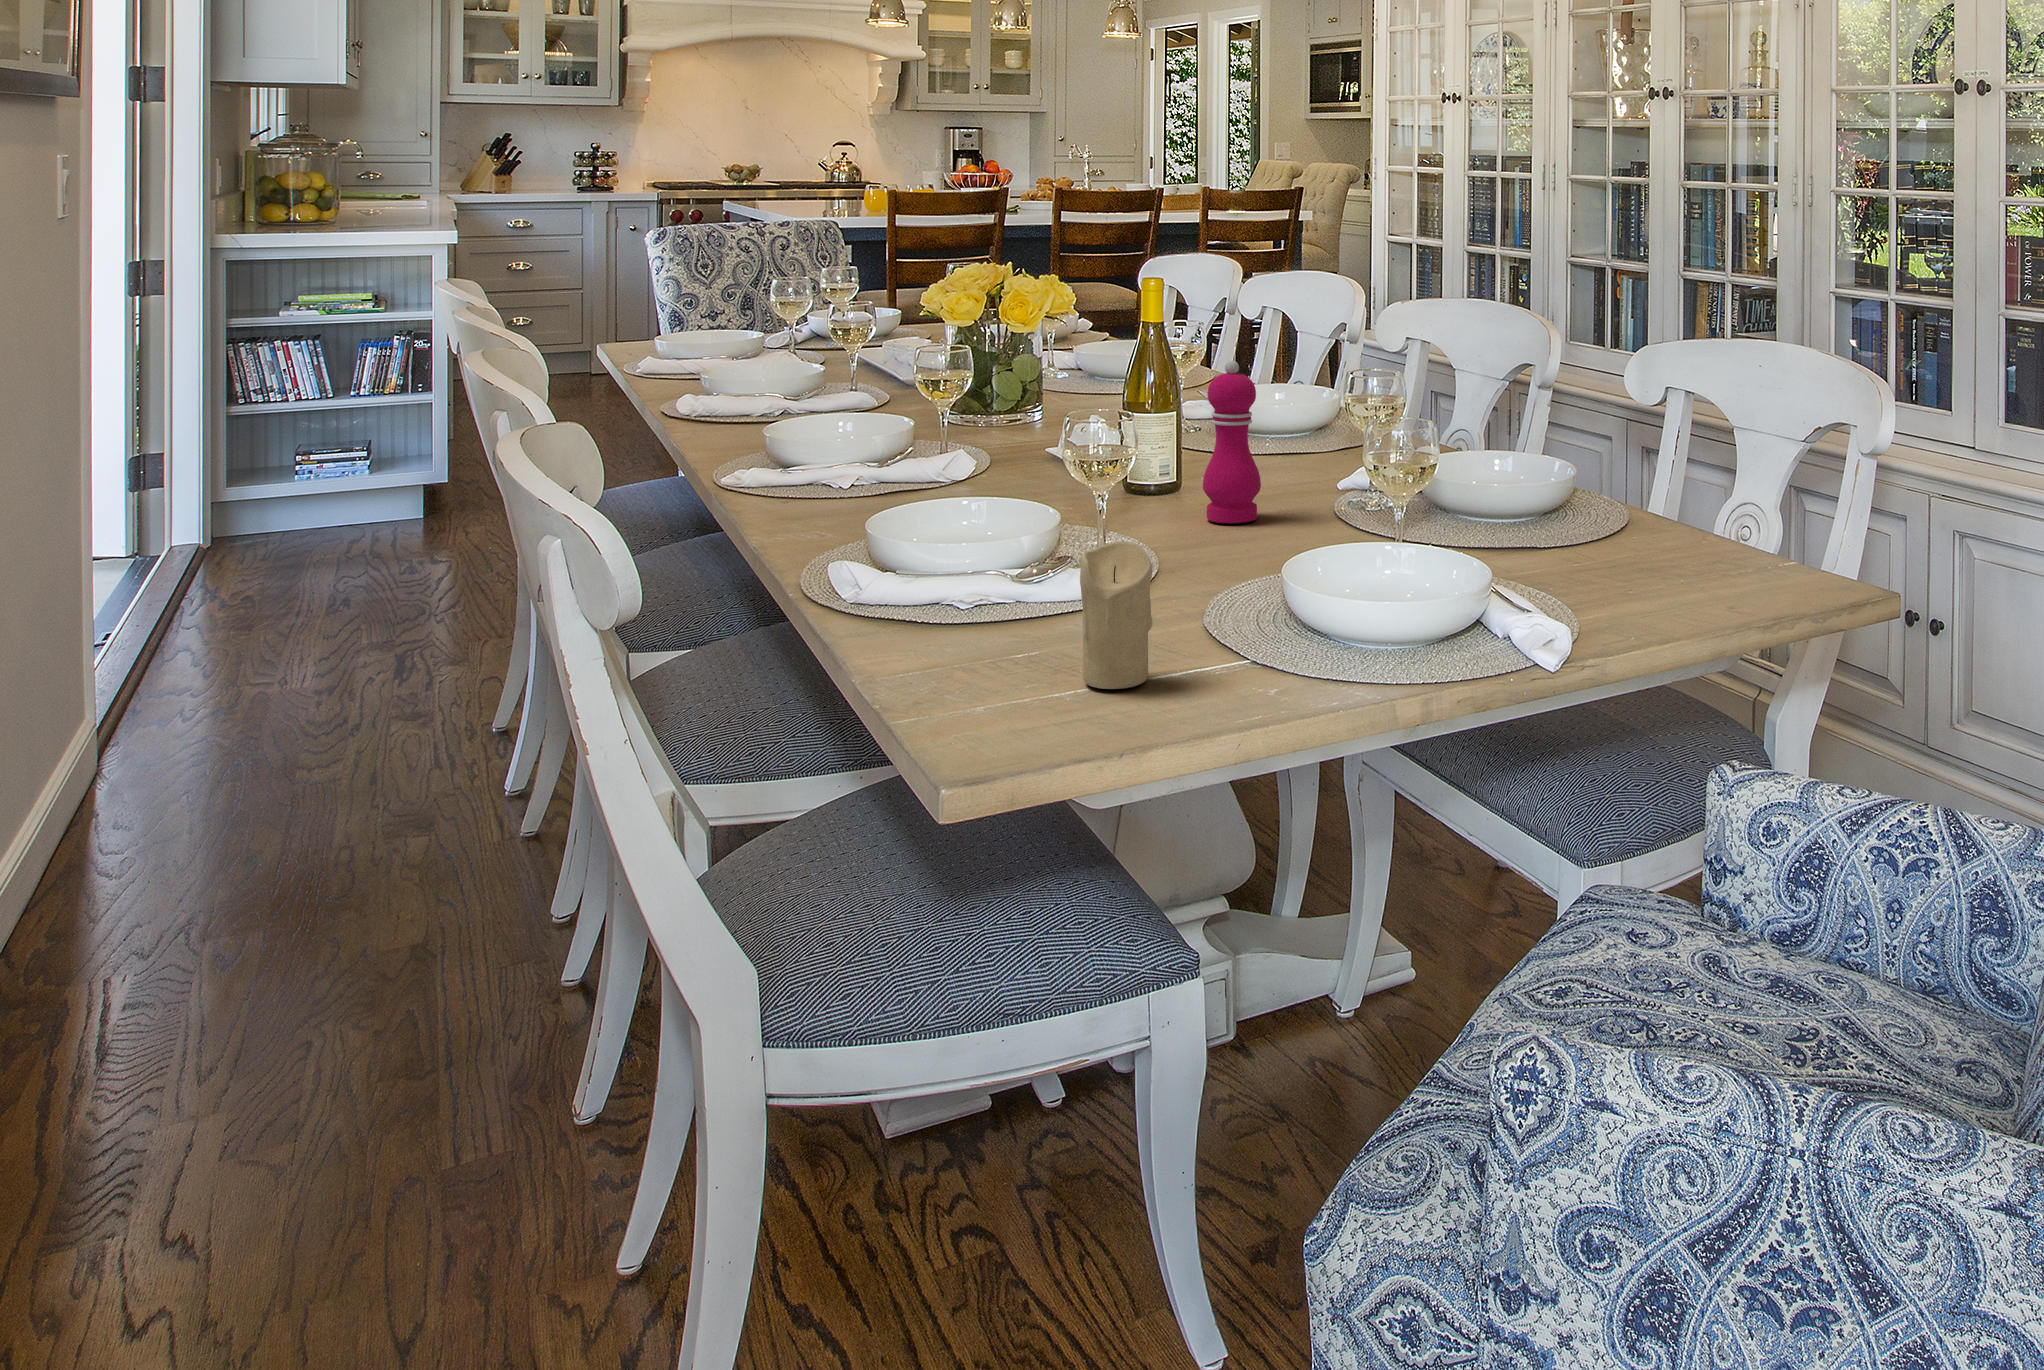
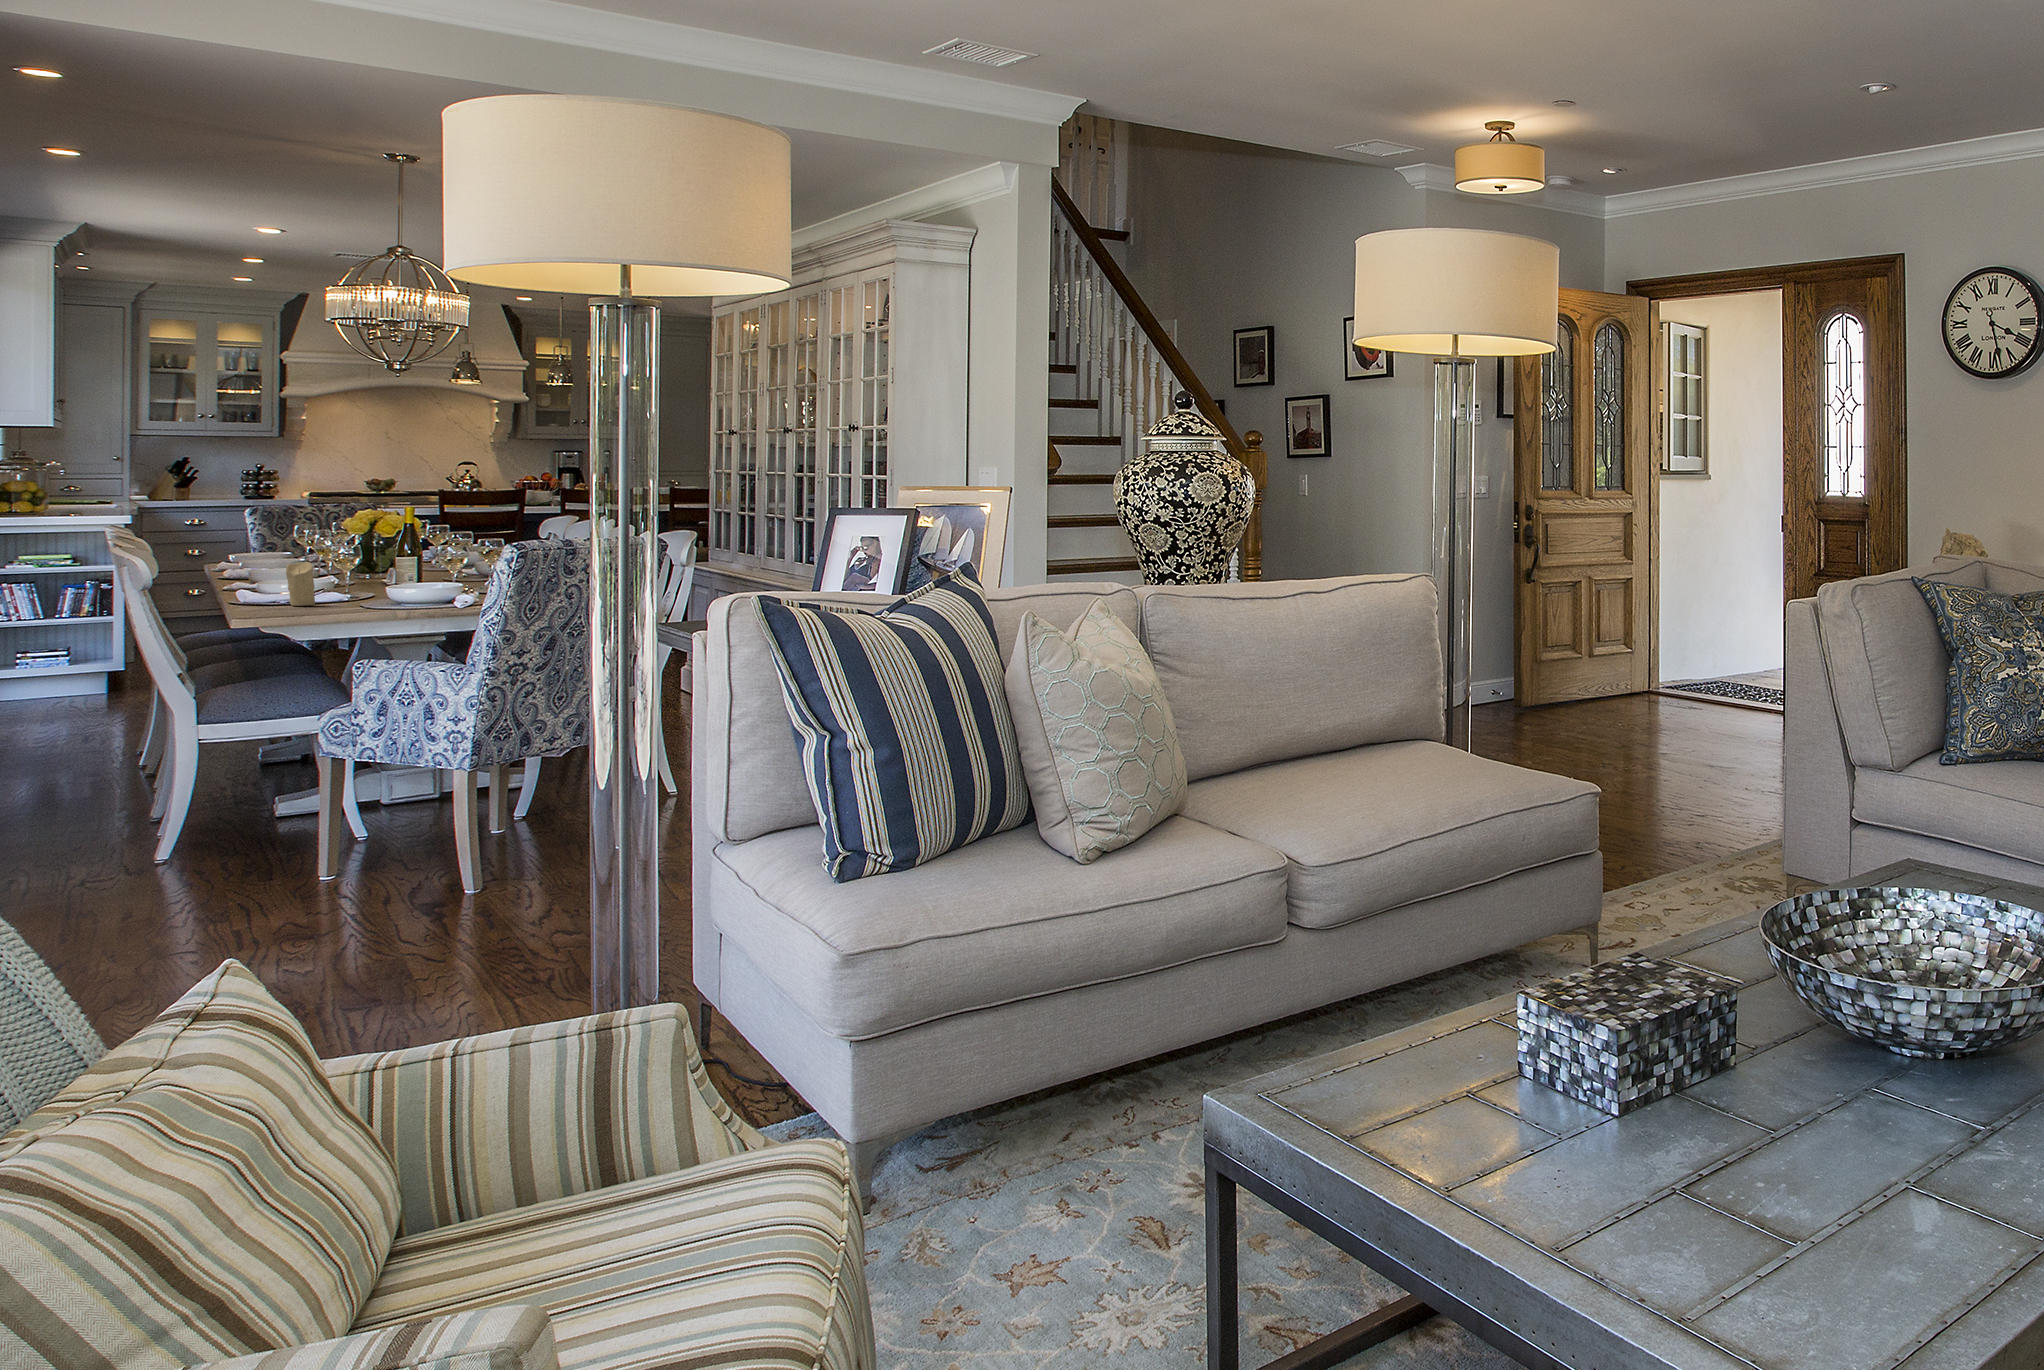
pepper mill: present [1203,361,1261,523] -> none [410,528,437,591]

